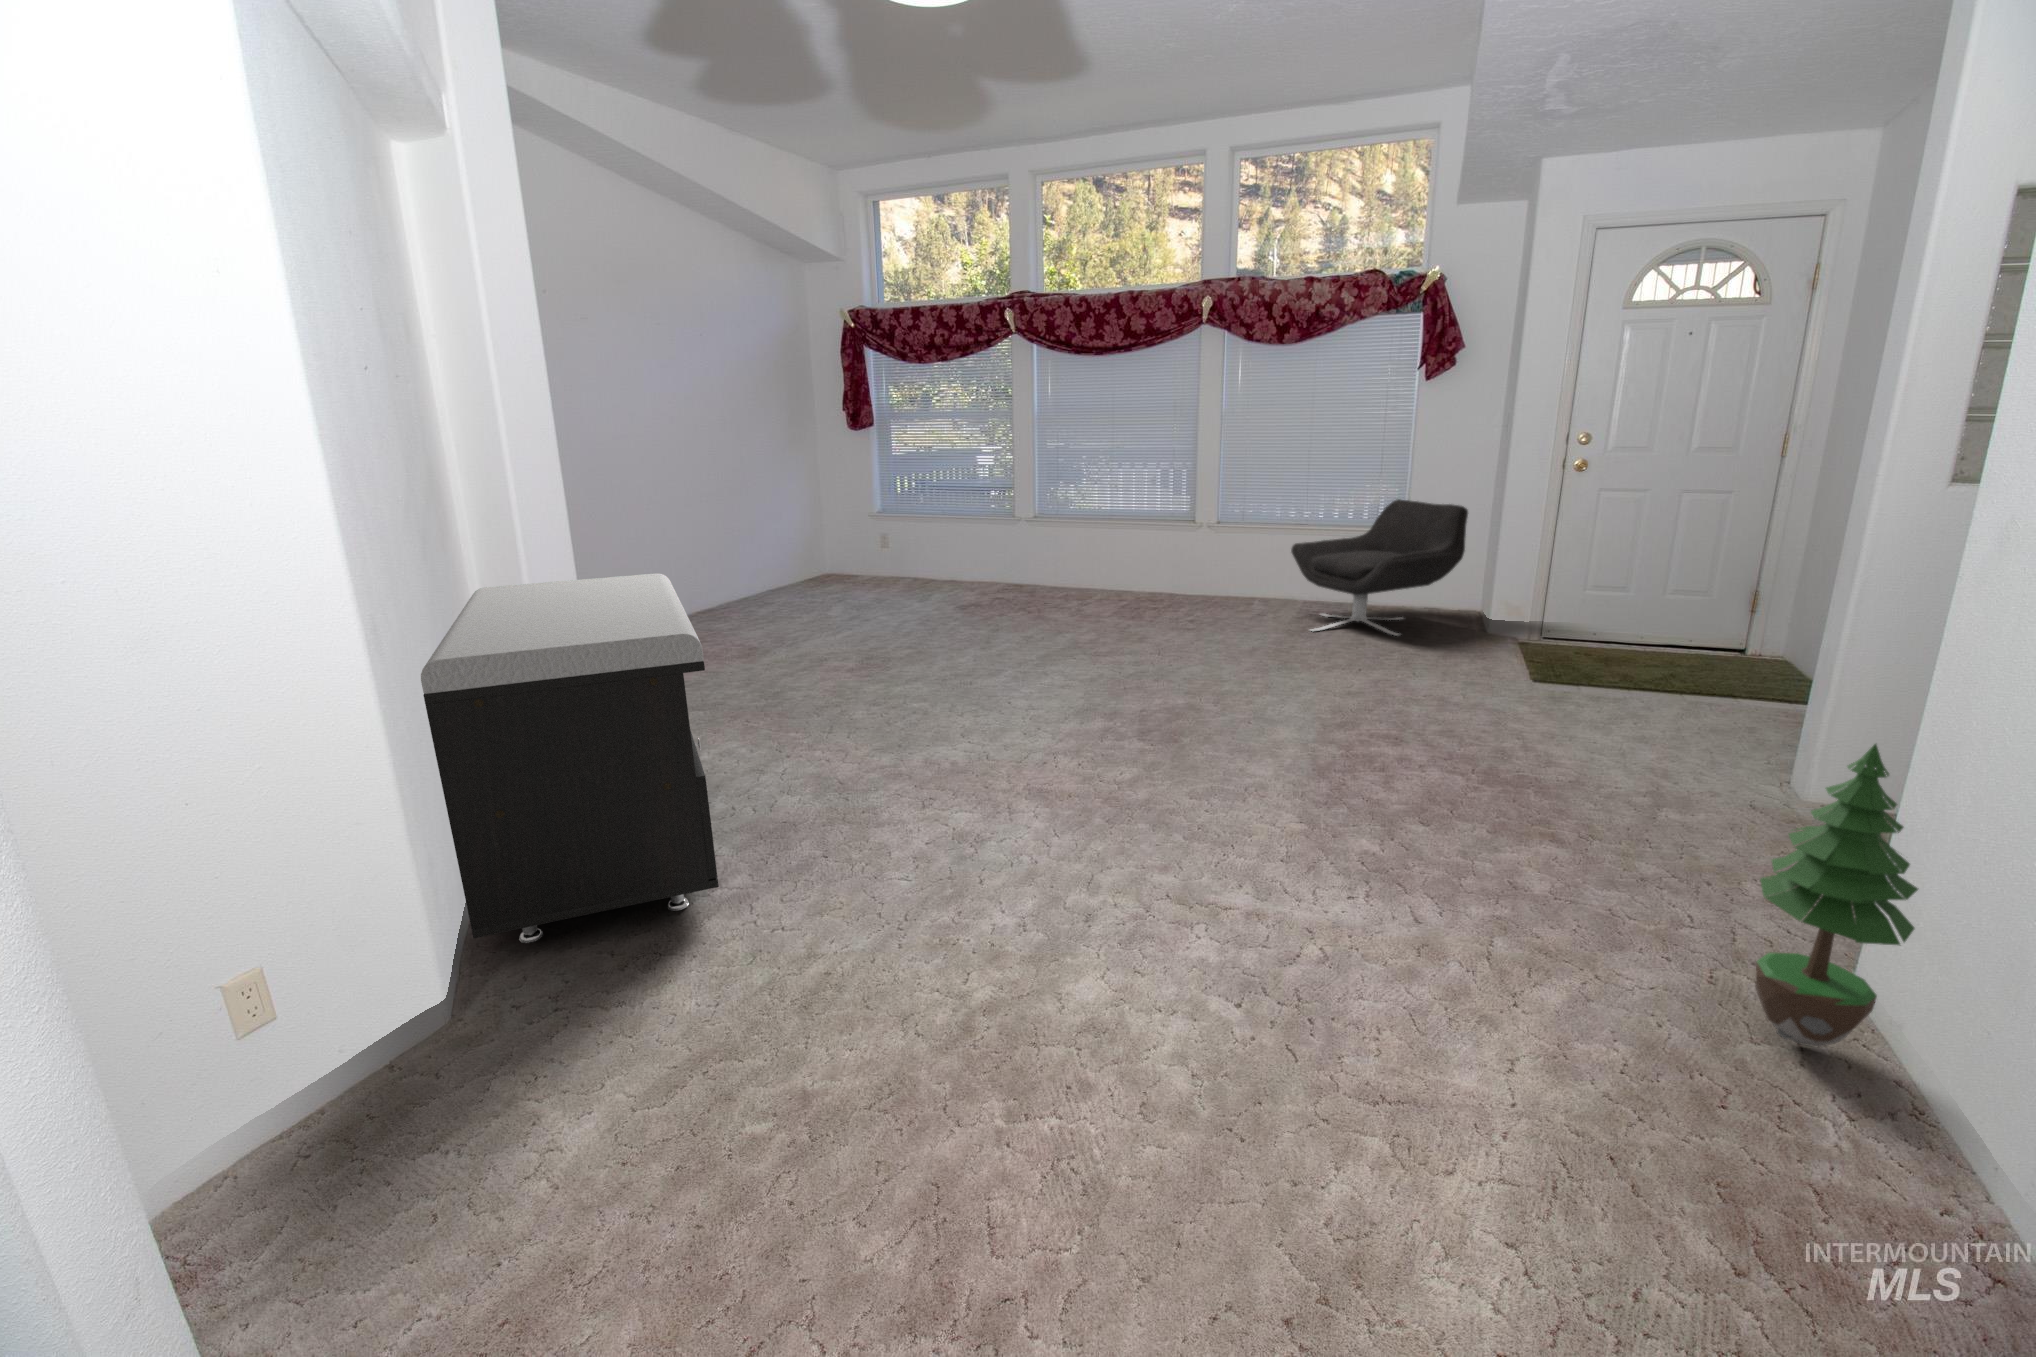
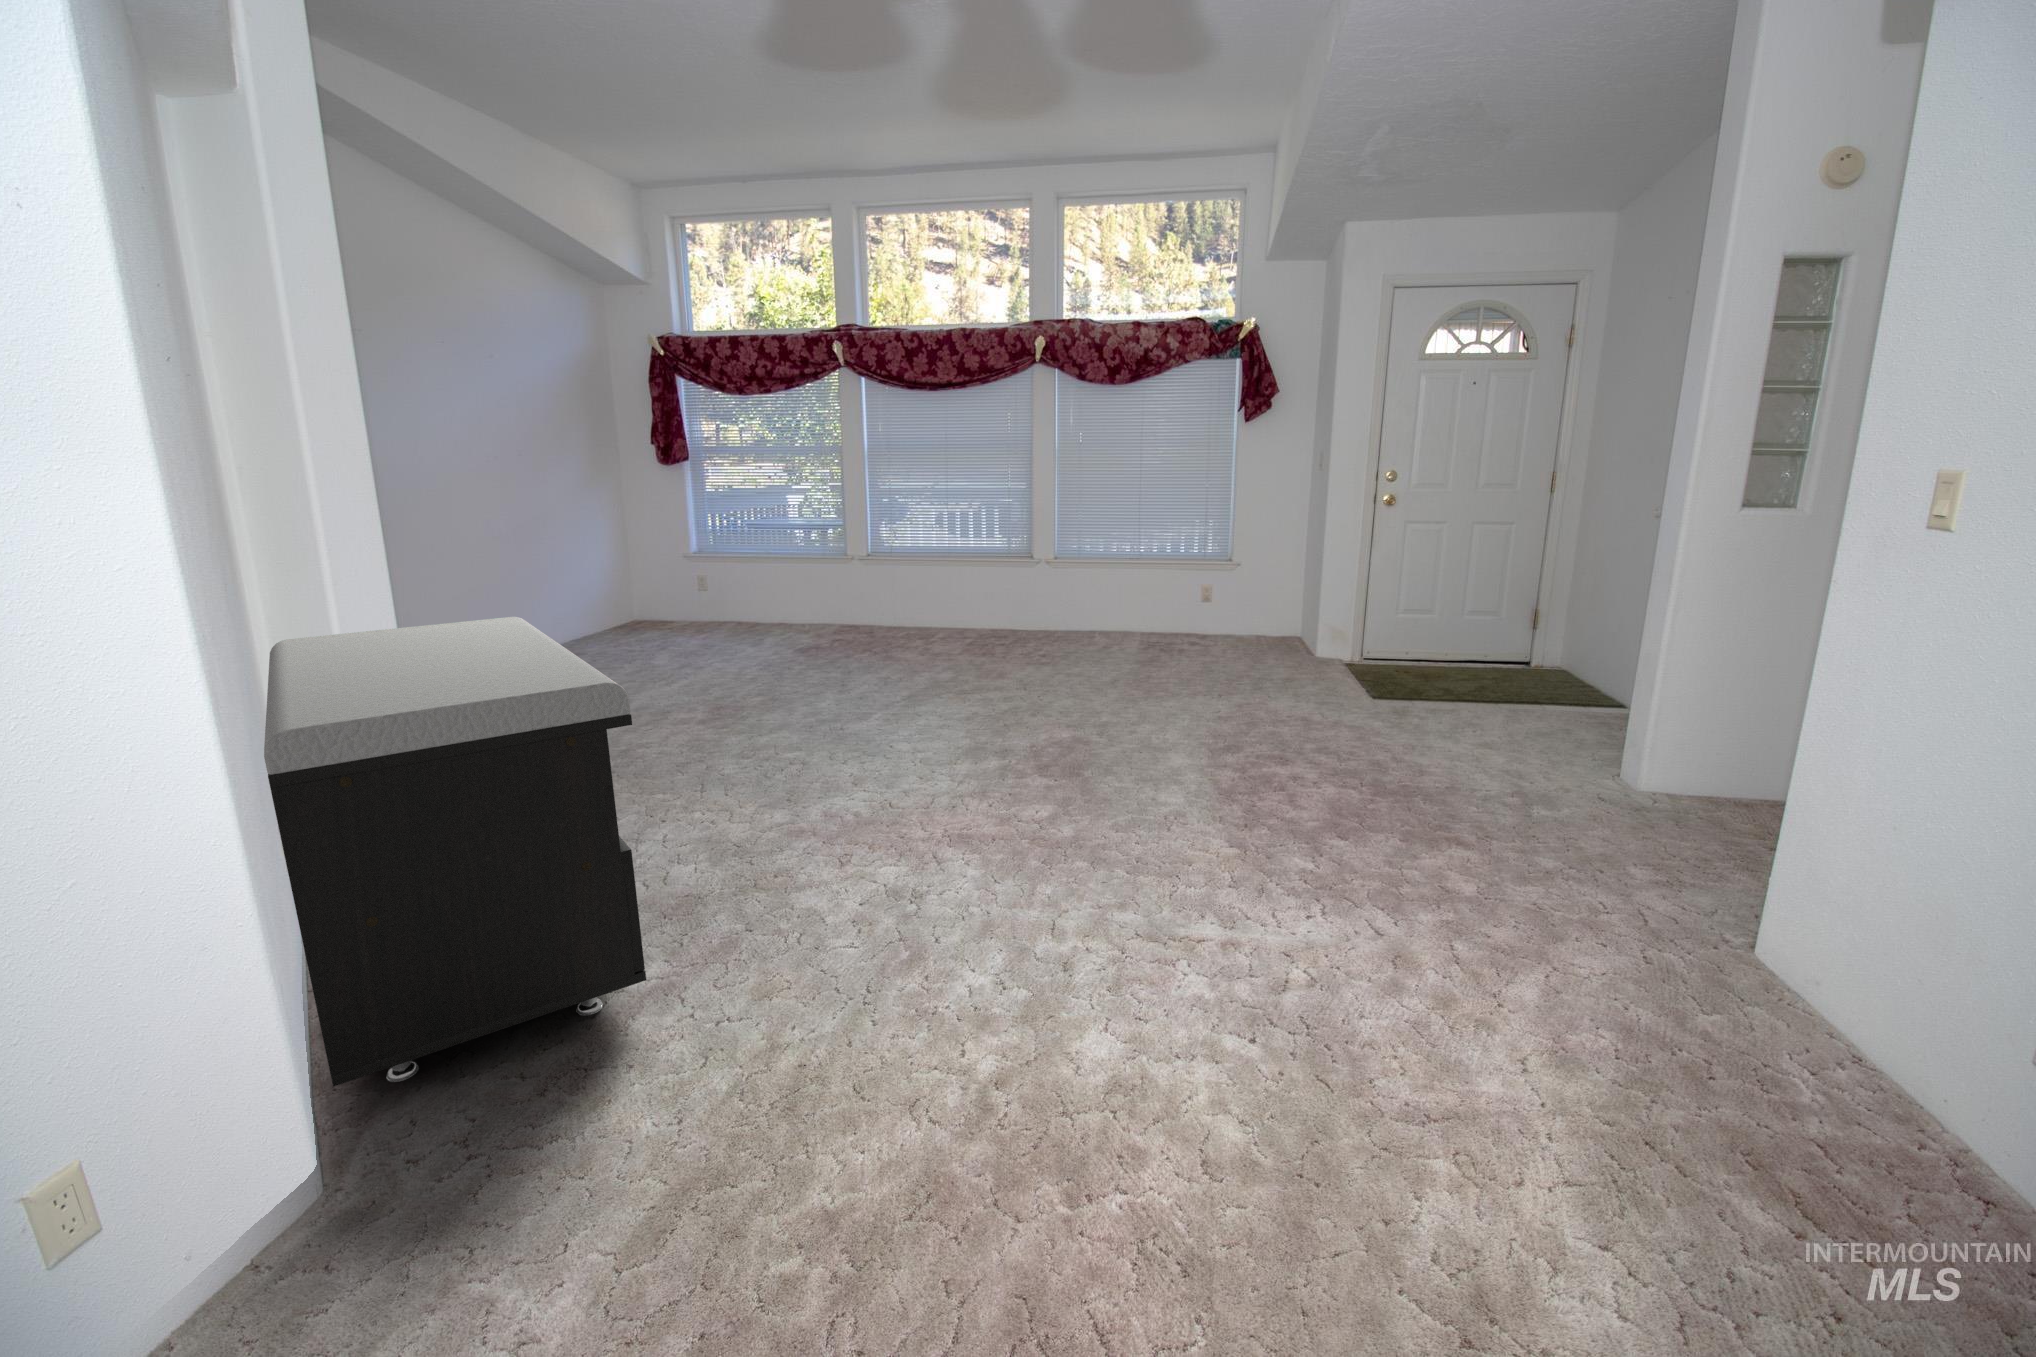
lounge chair: present [1291,499,1468,636] -> none [1133,532,1291,659]
potted tree: present [1756,744,1918,1047] -> none [1687,728,1822,1005]

